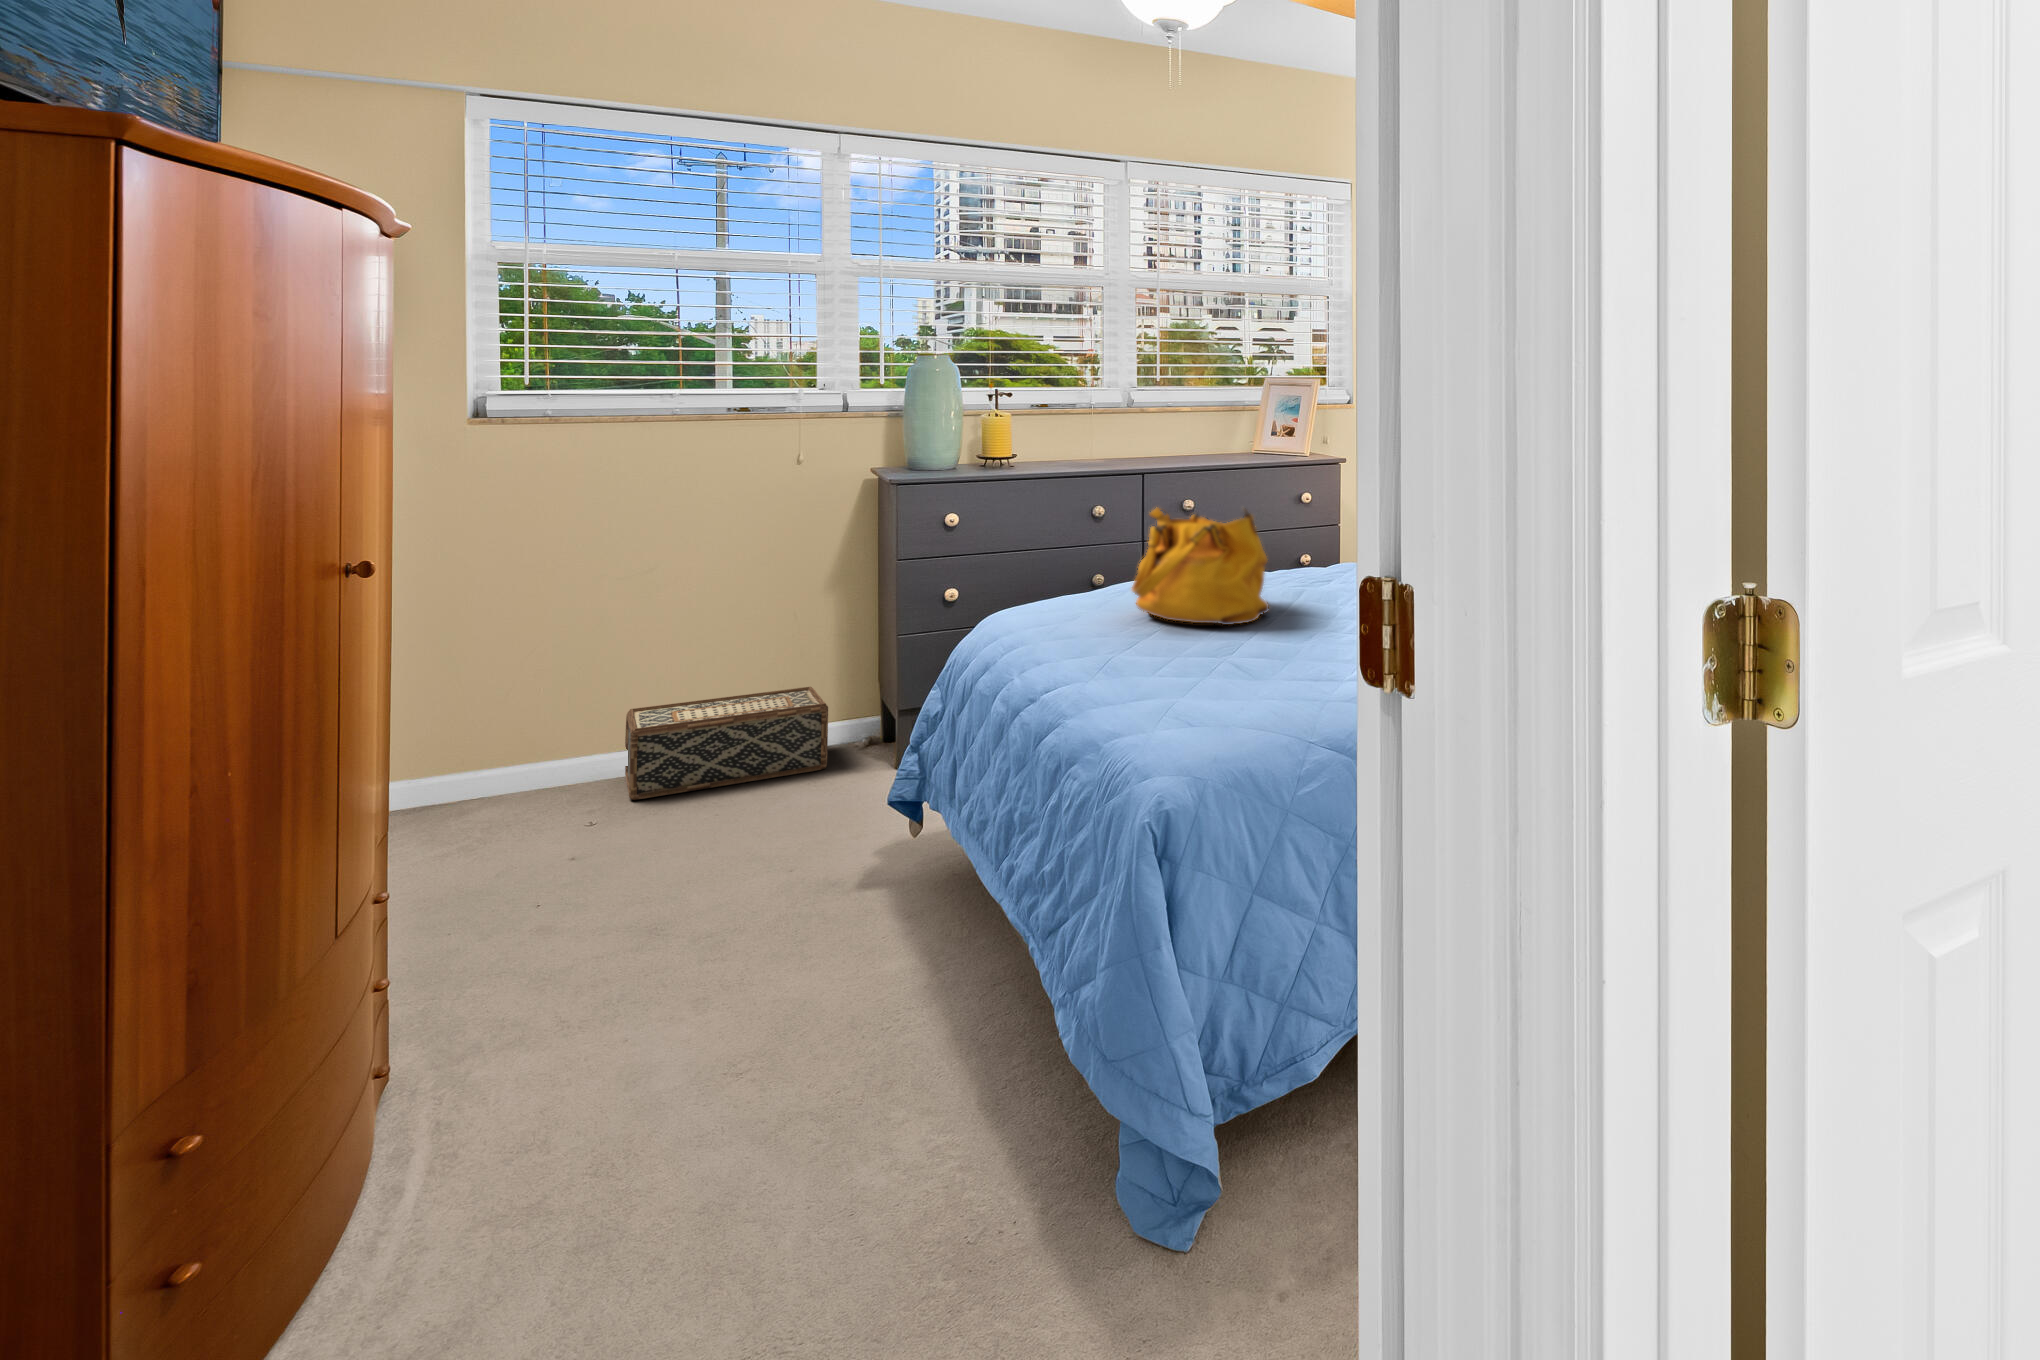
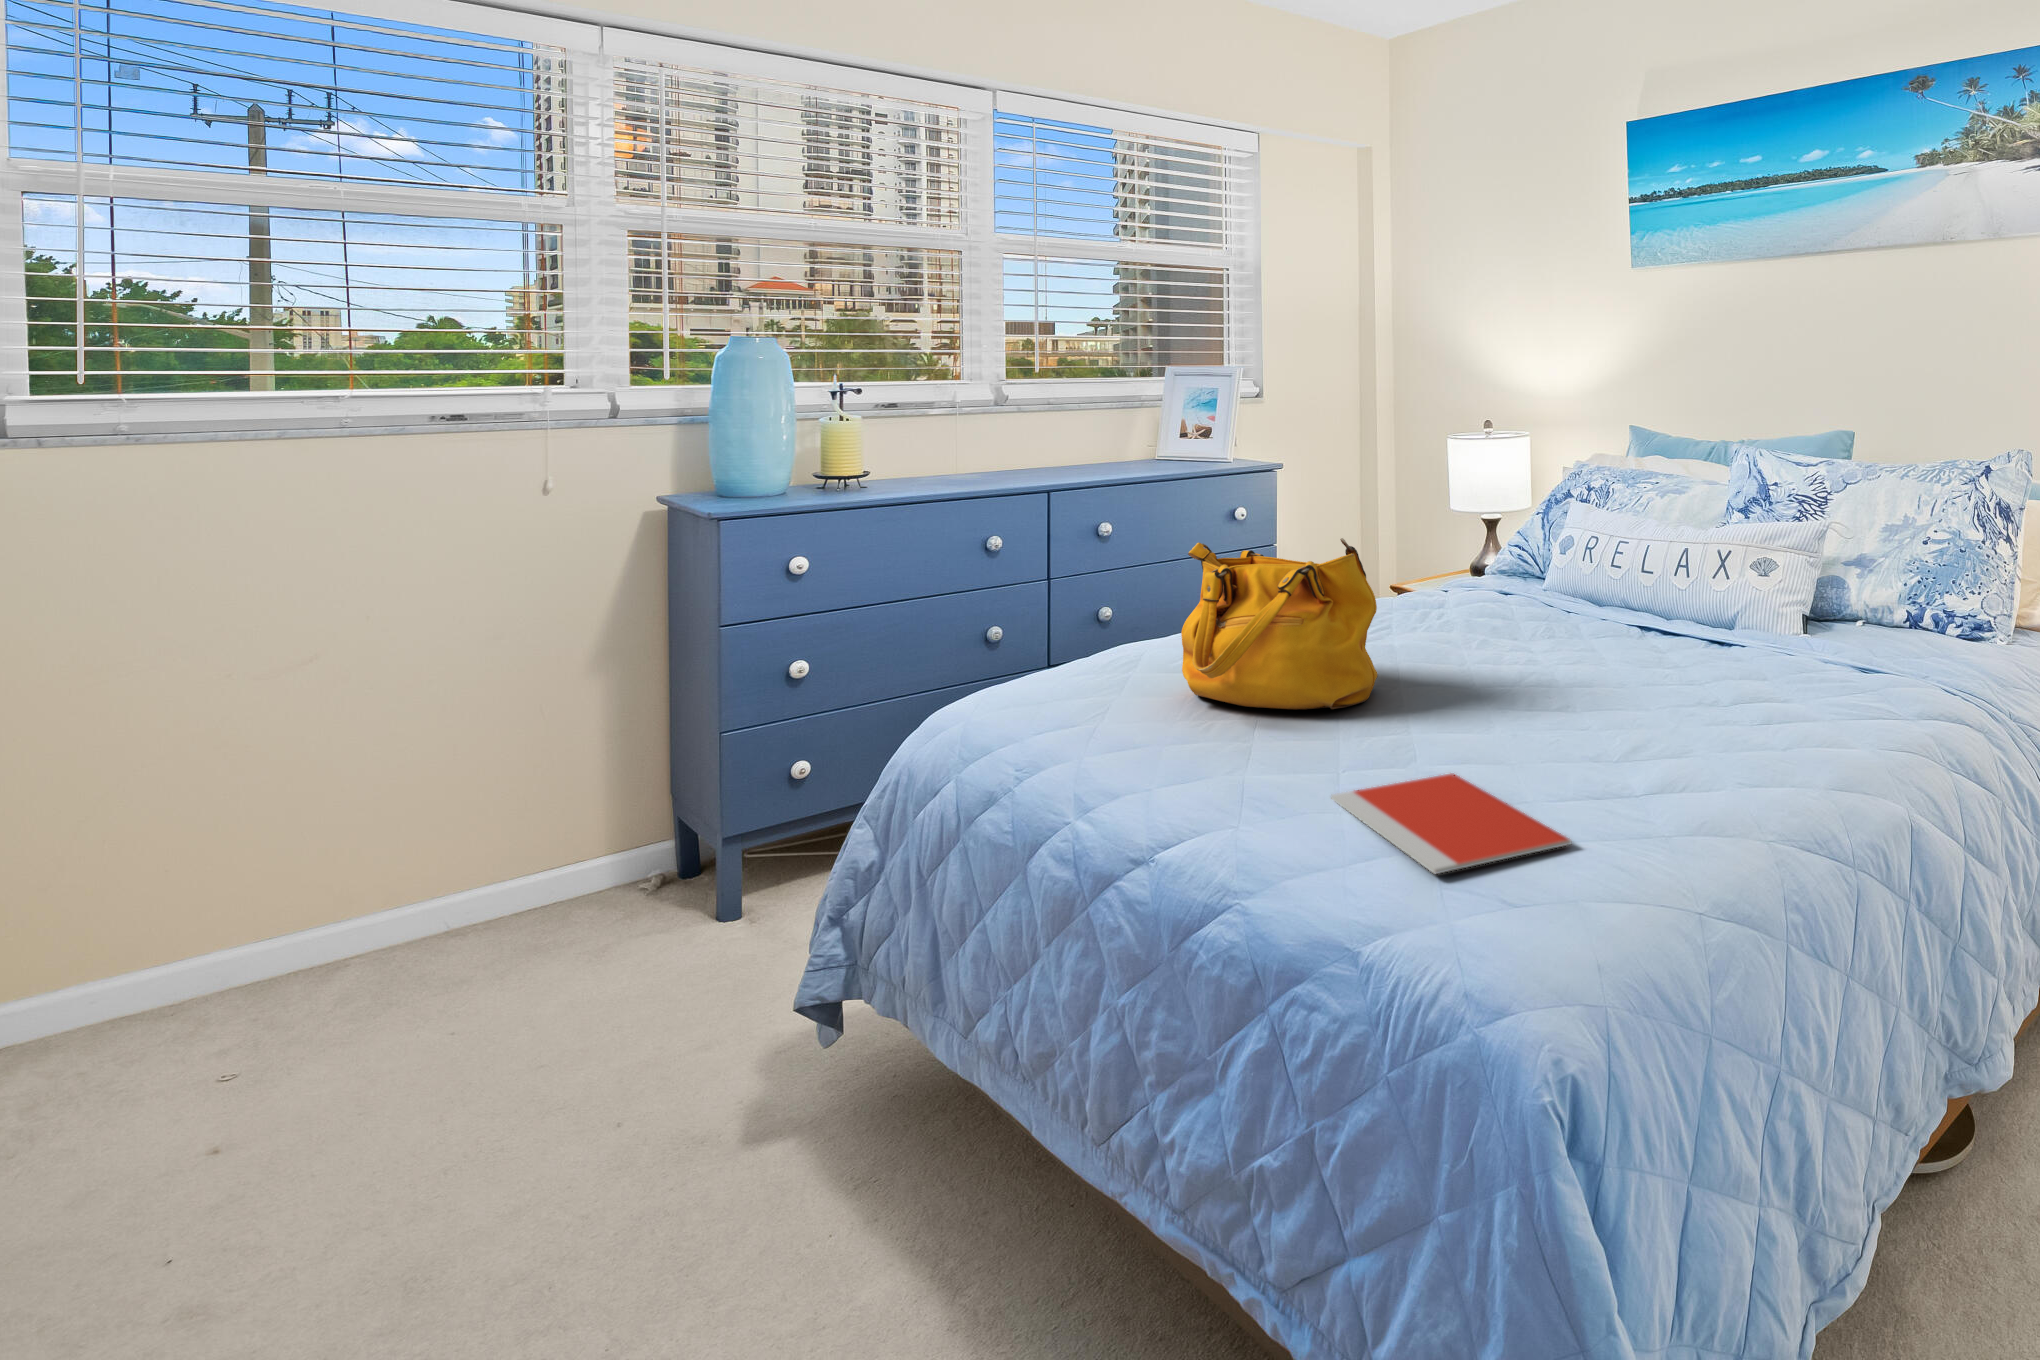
notebook: none [1163,664,1274,710] -> present [1331,774,1571,874]
woven basket: present [625,687,828,800] -> none [277,817,616,1028]

